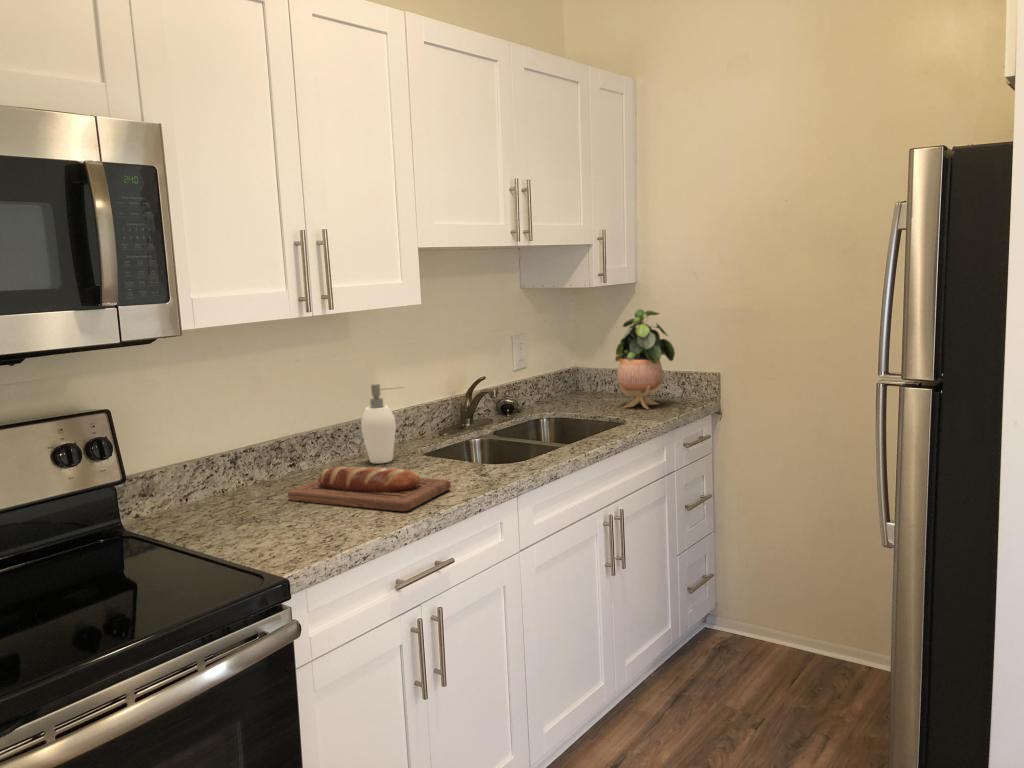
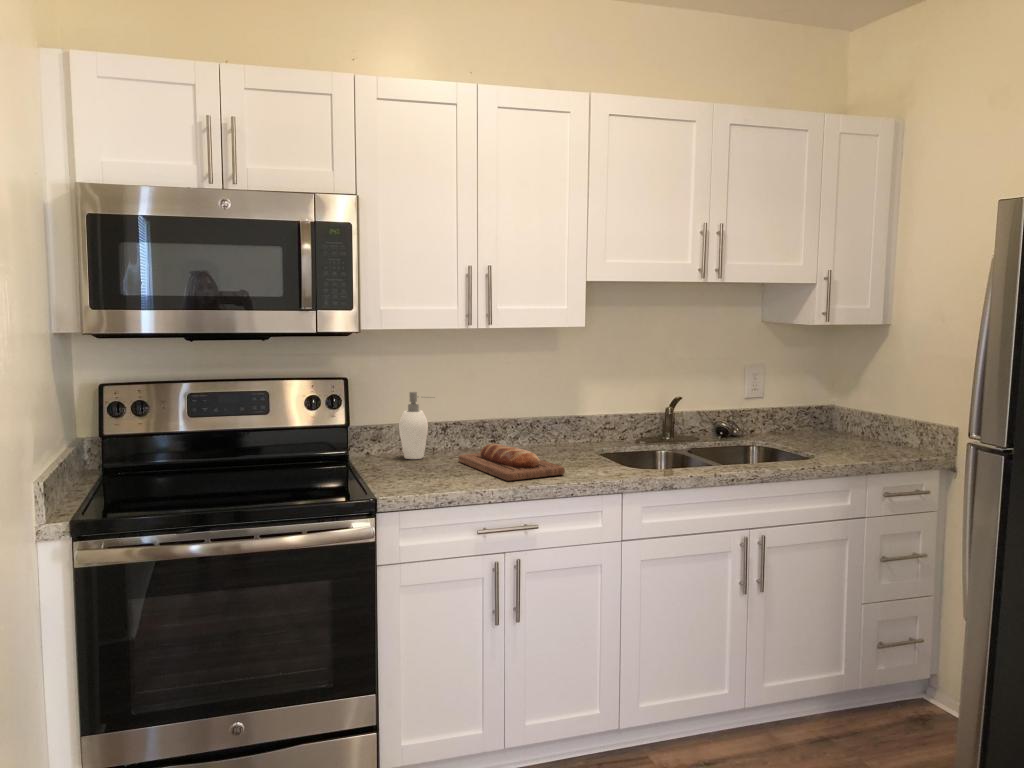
potted plant: present [615,309,675,409] -> none [838,352,903,452]
soap dispenser: present [361,384,403,463] -> present [399,392,432,459]

